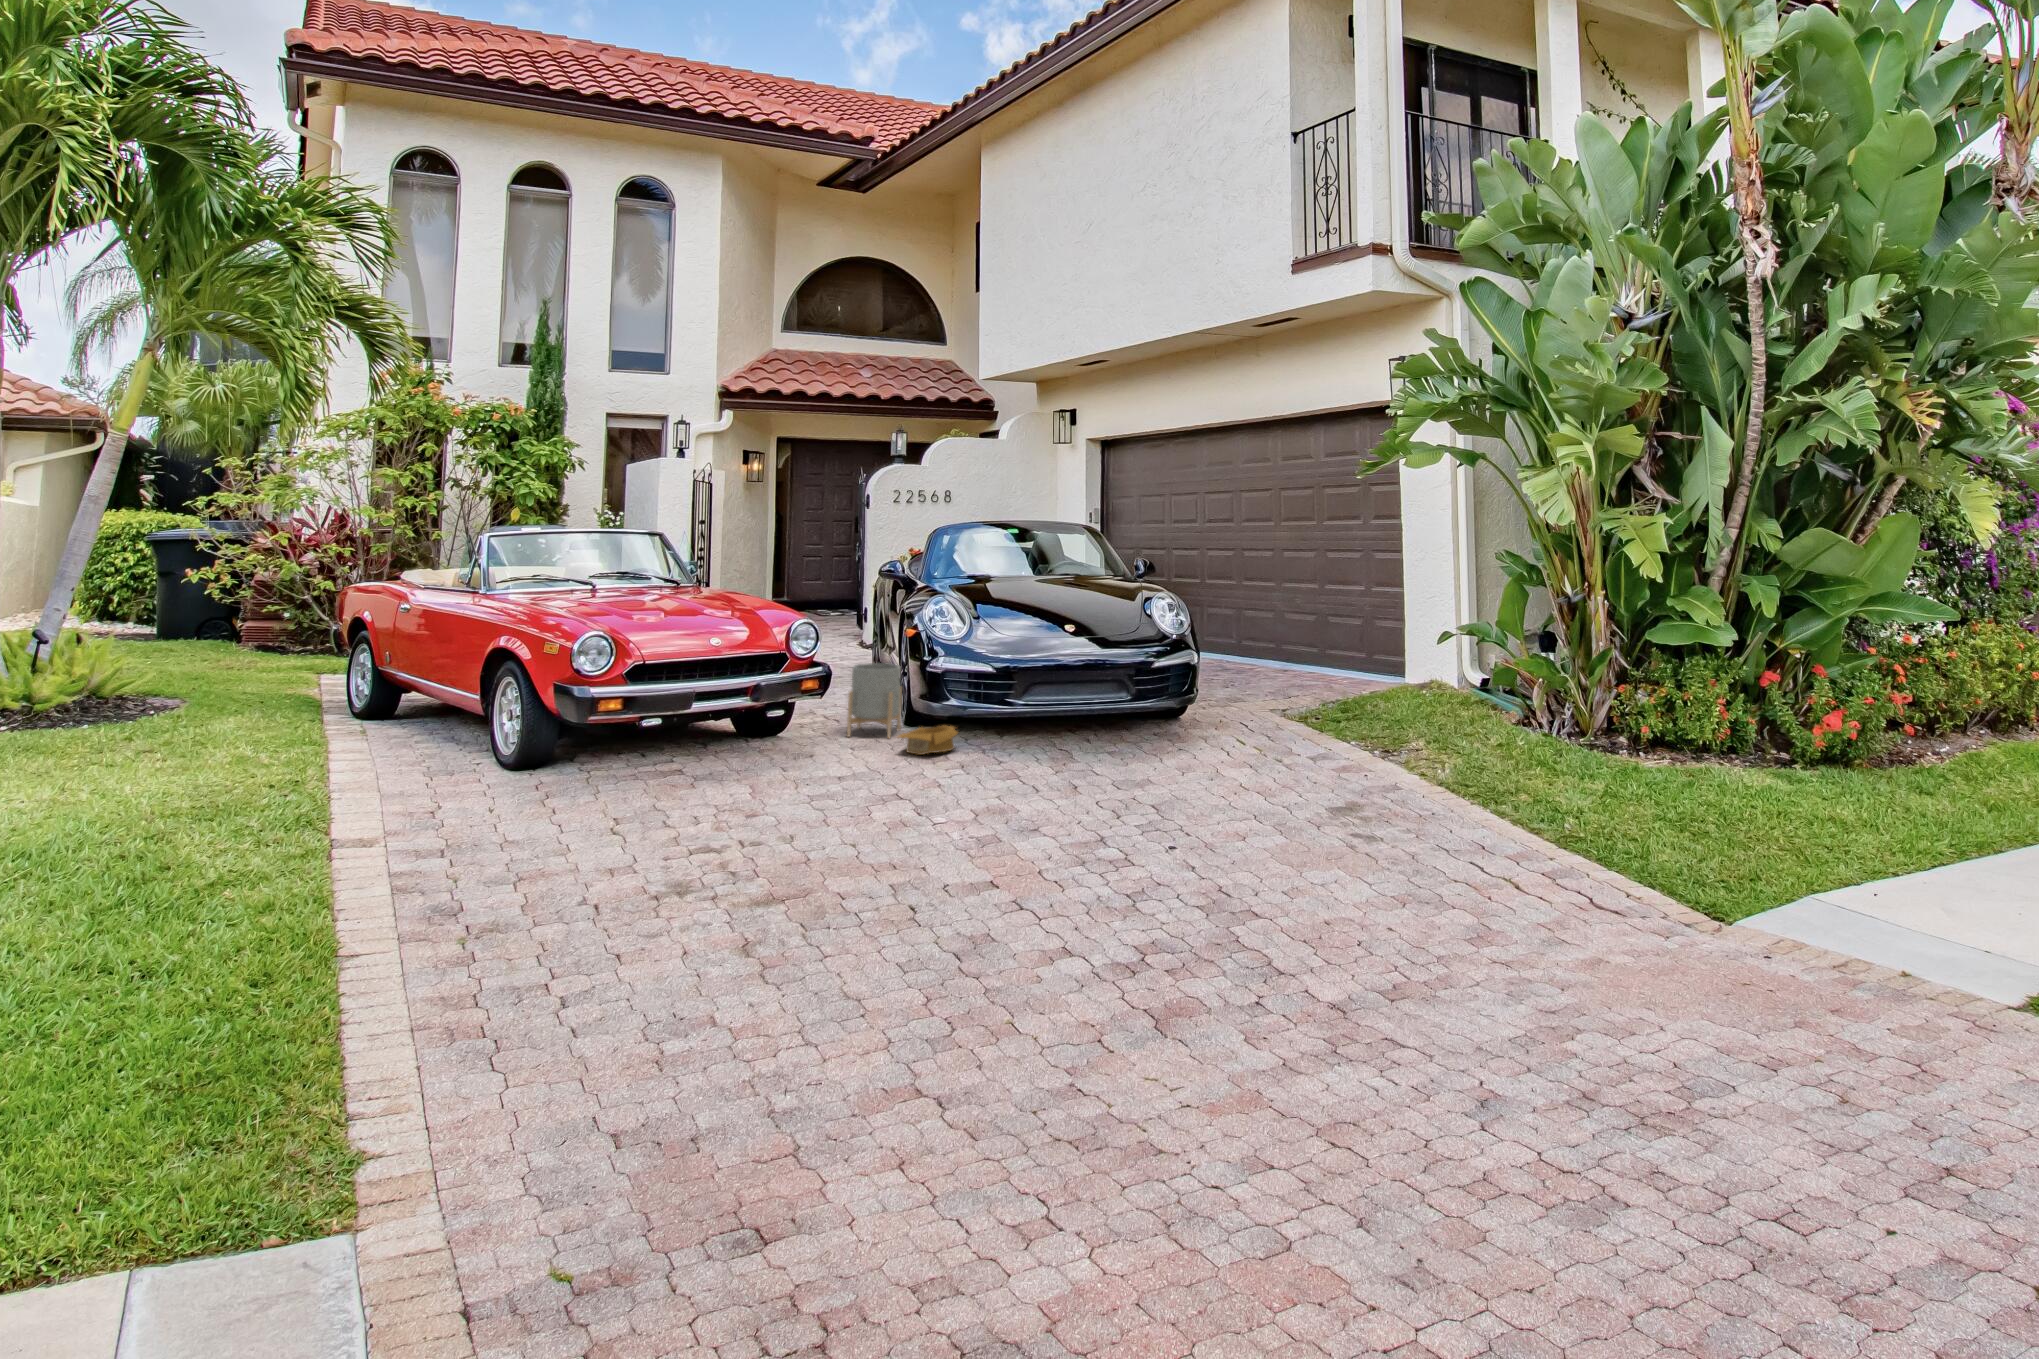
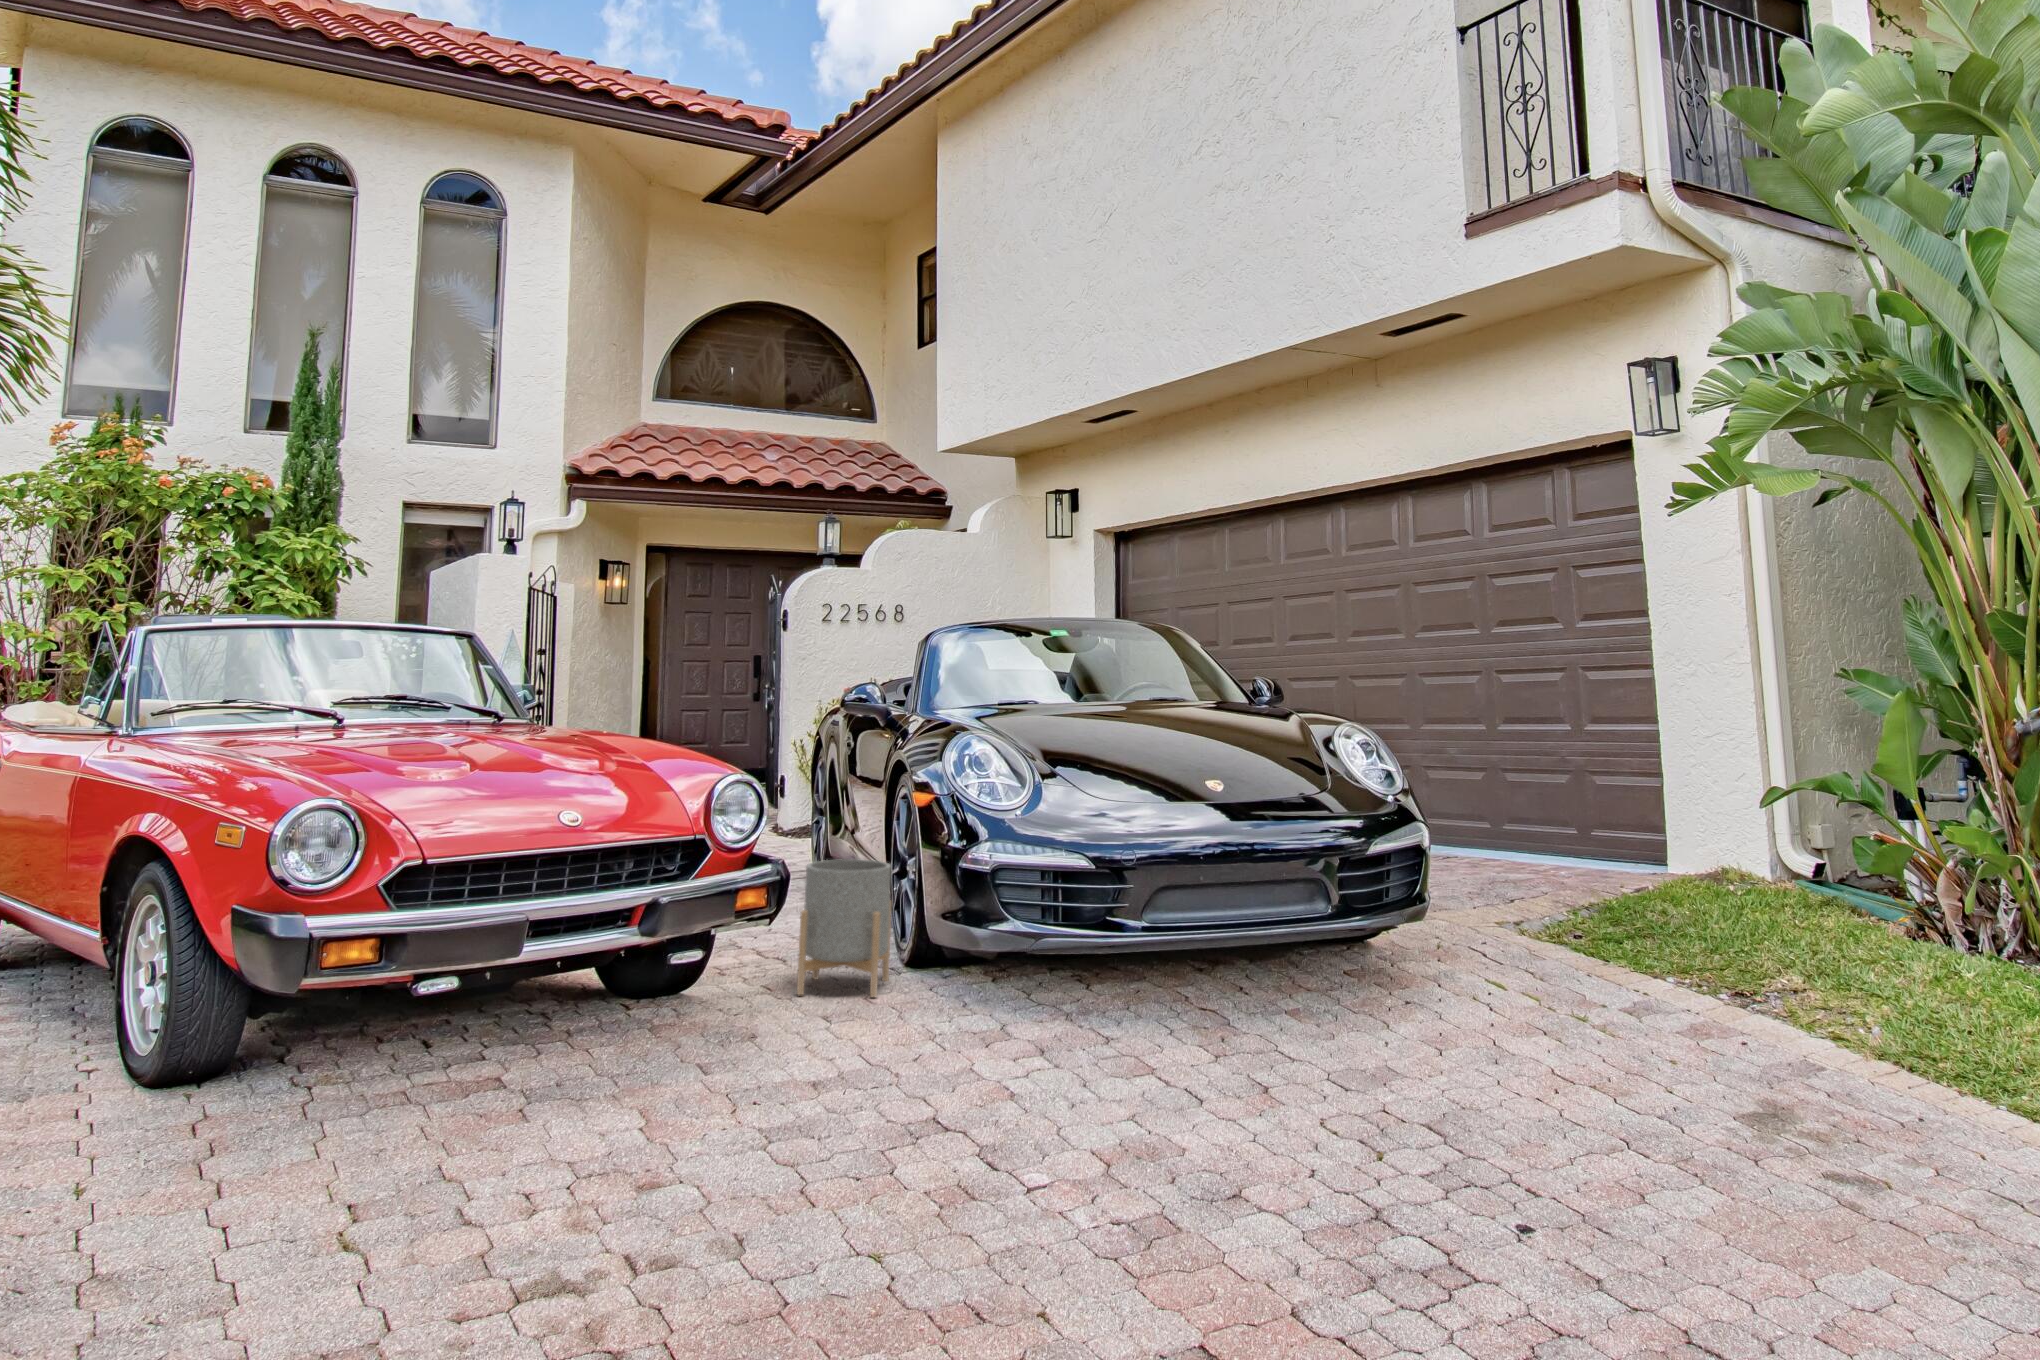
cardboard box: present [898,725,958,755] -> none [895,972,1006,1031]

